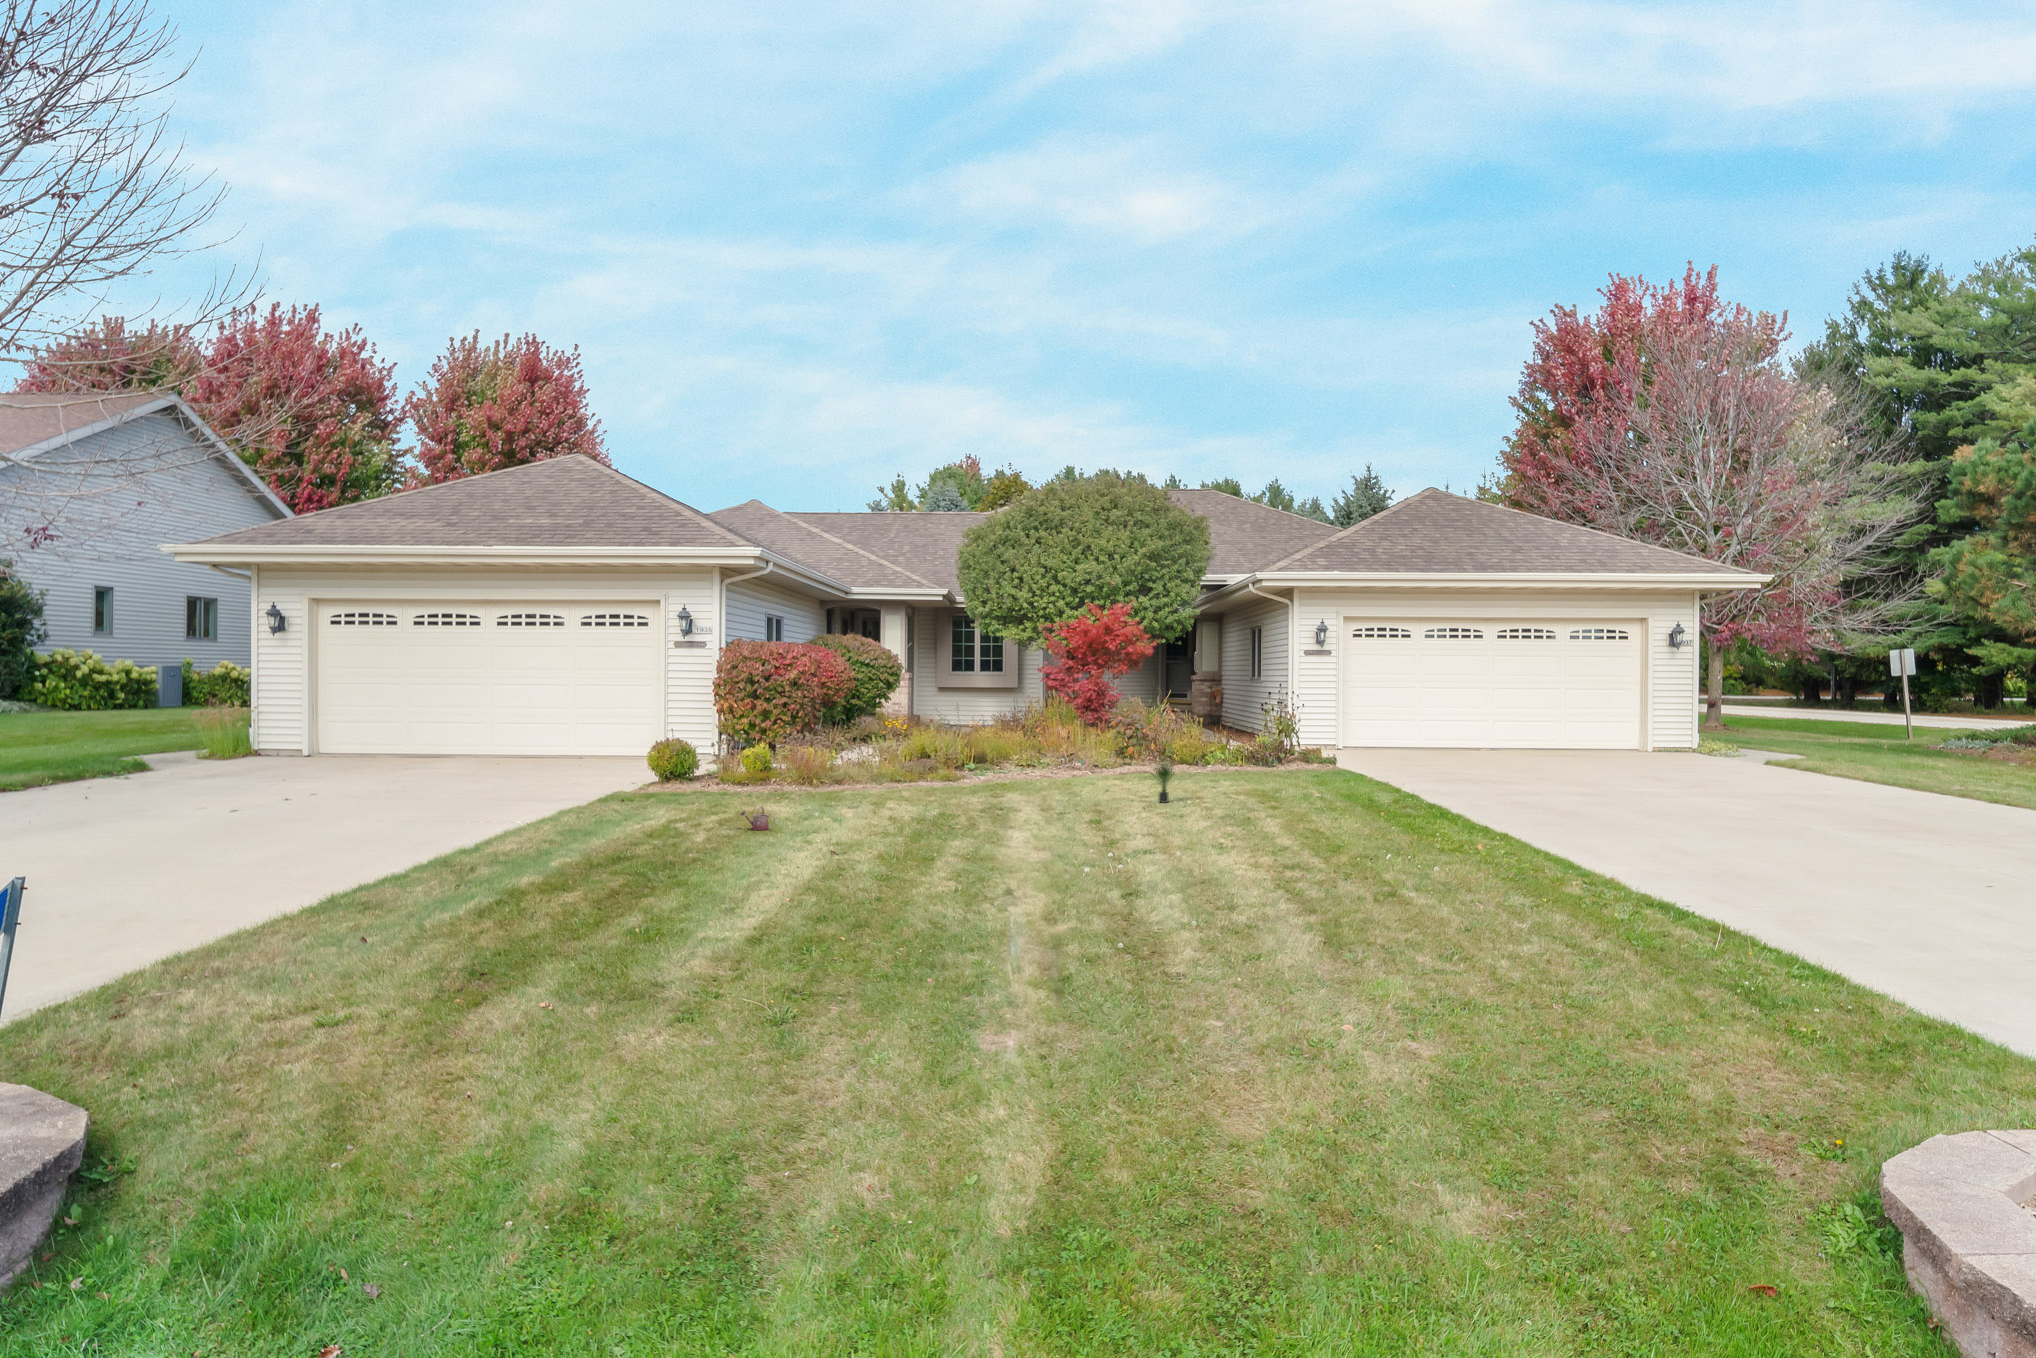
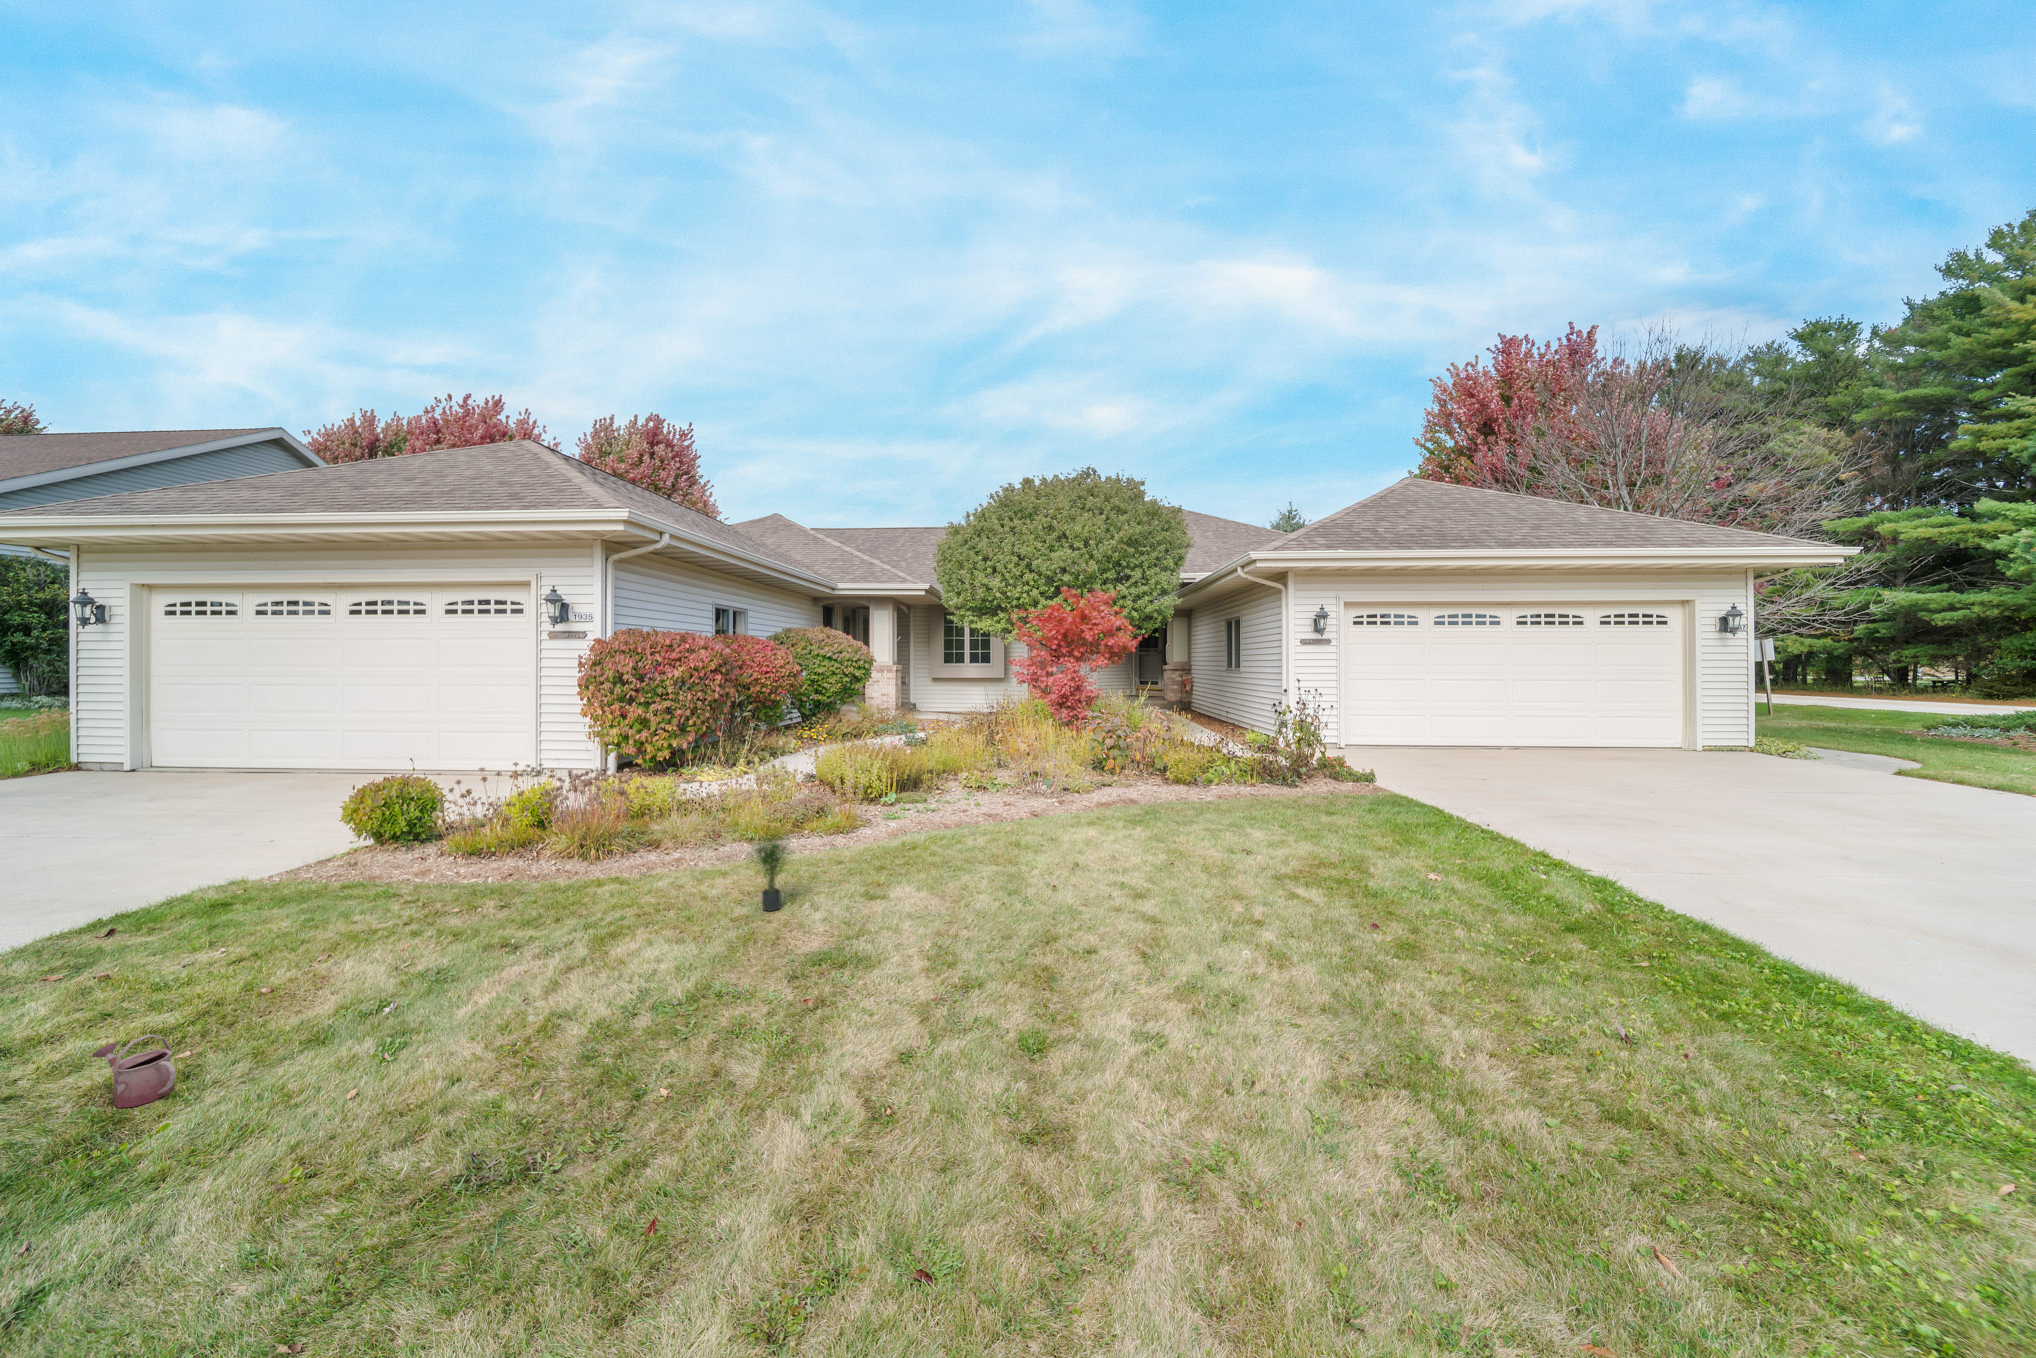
potted plant: present [1151,758,1174,803] -> present [748,827,792,911]

